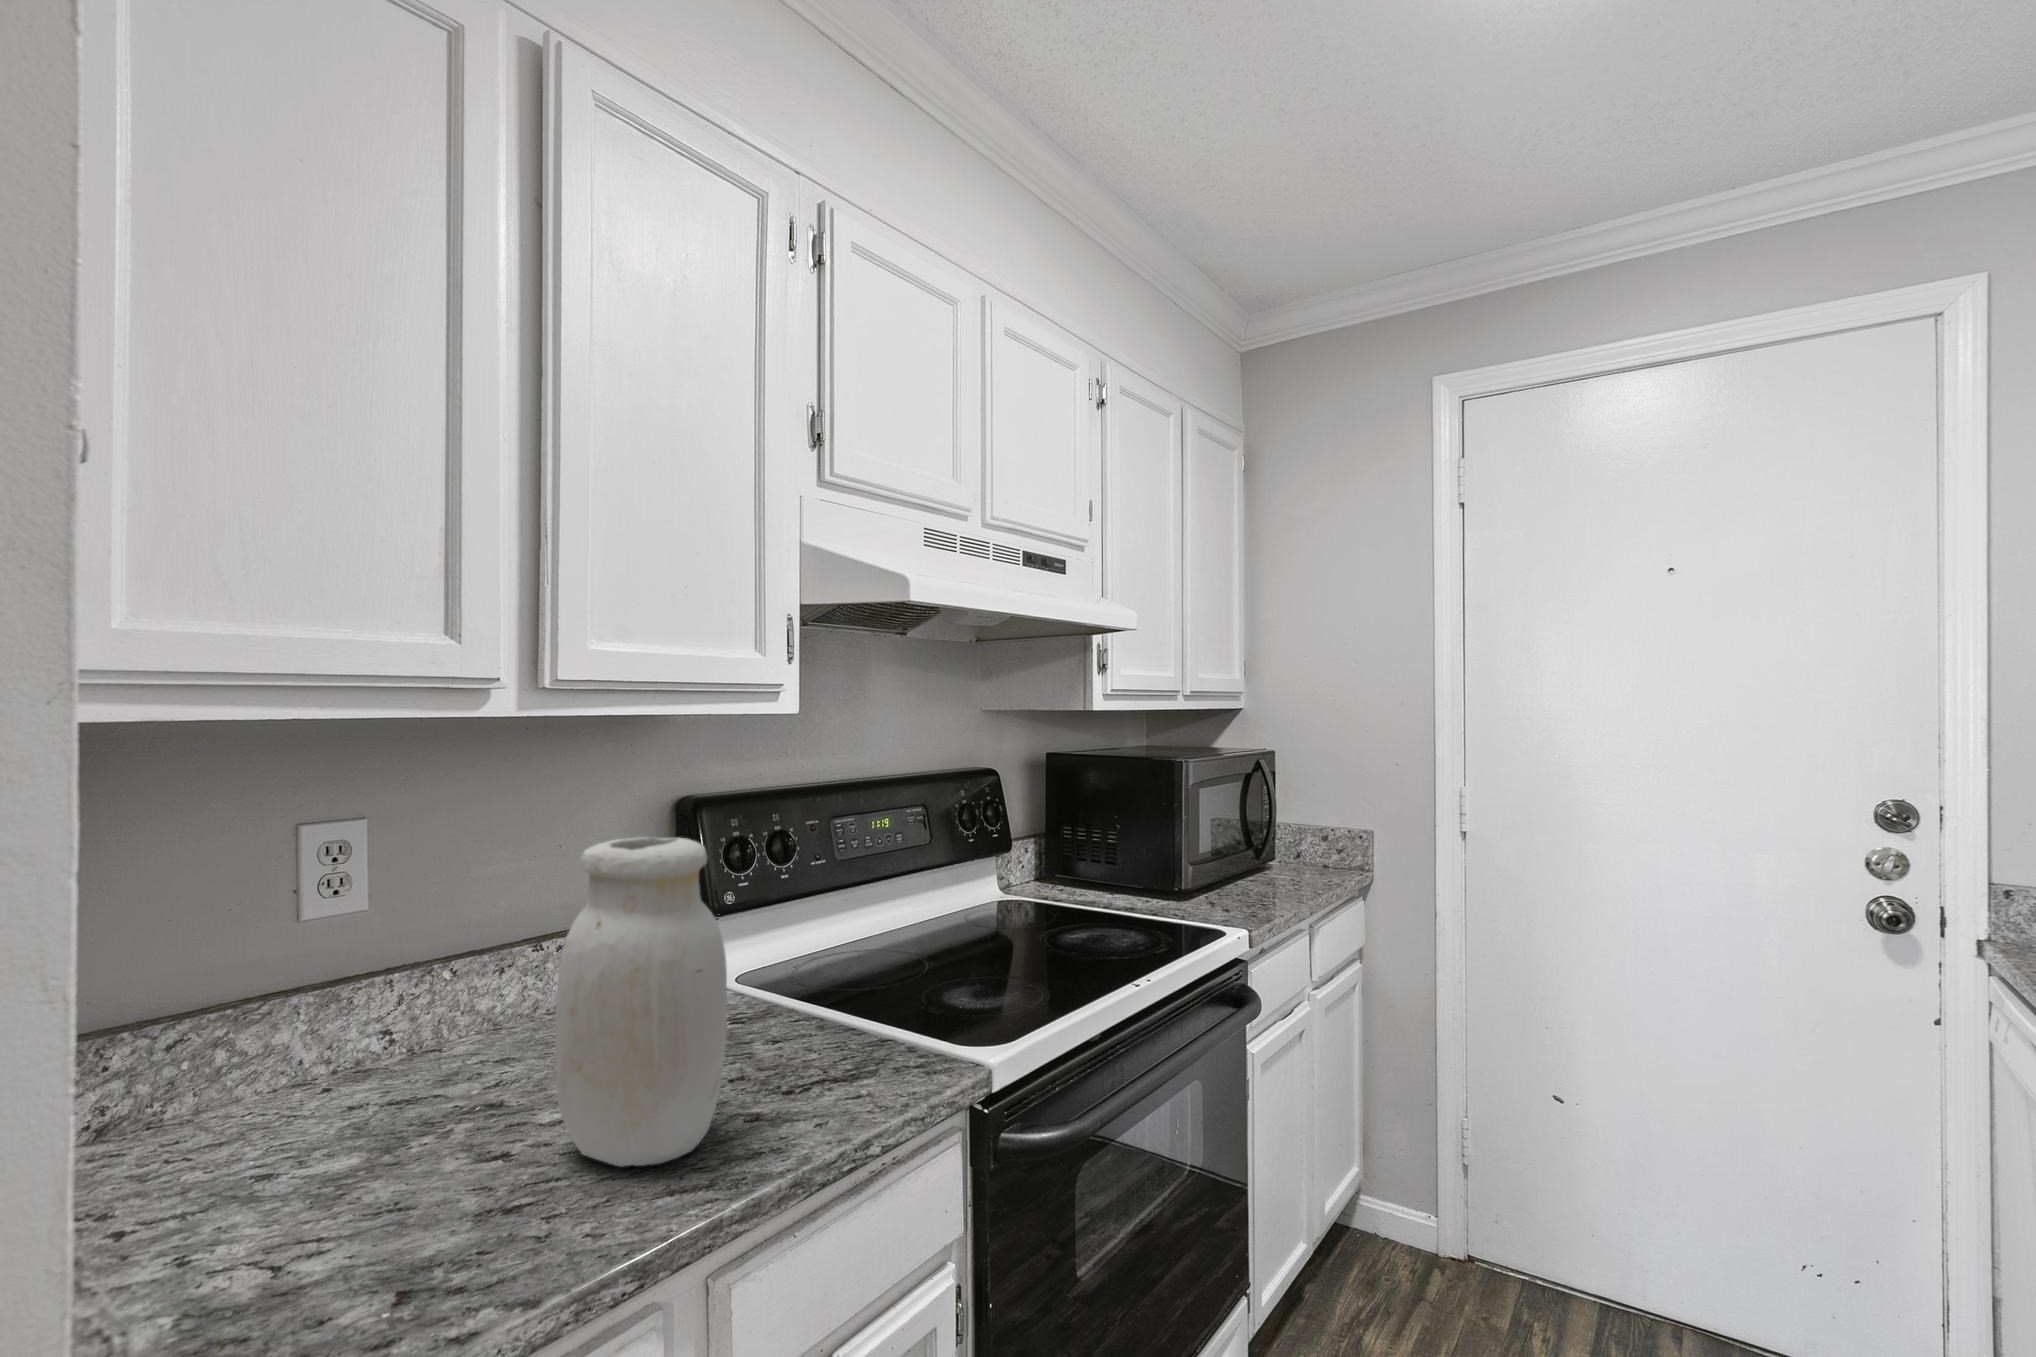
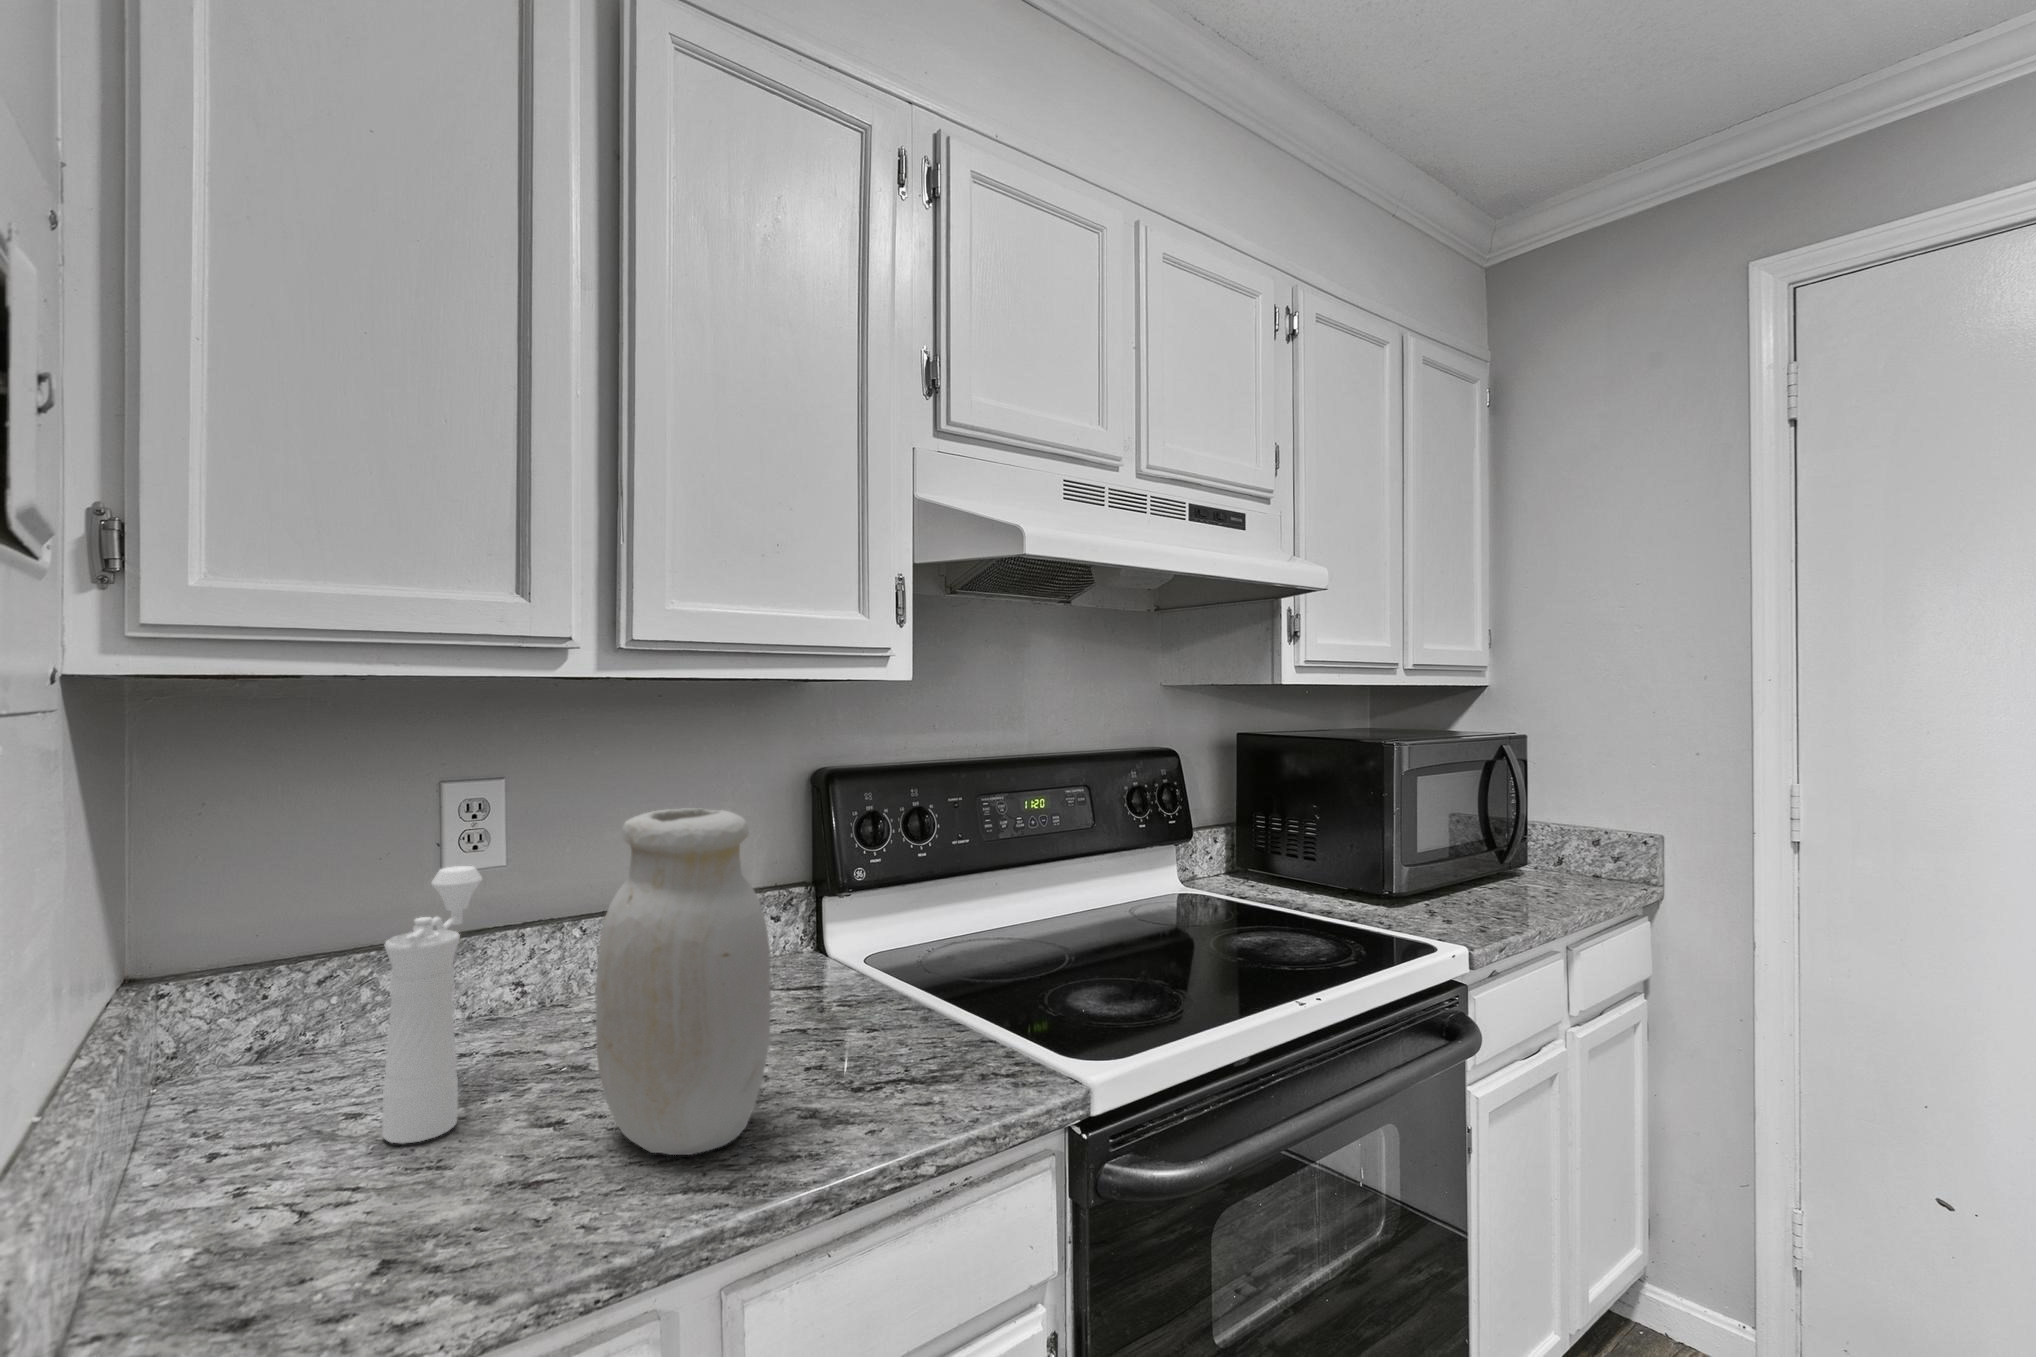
pepper mill: none [314,908,399,1194] -> present [382,866,482,1143]

